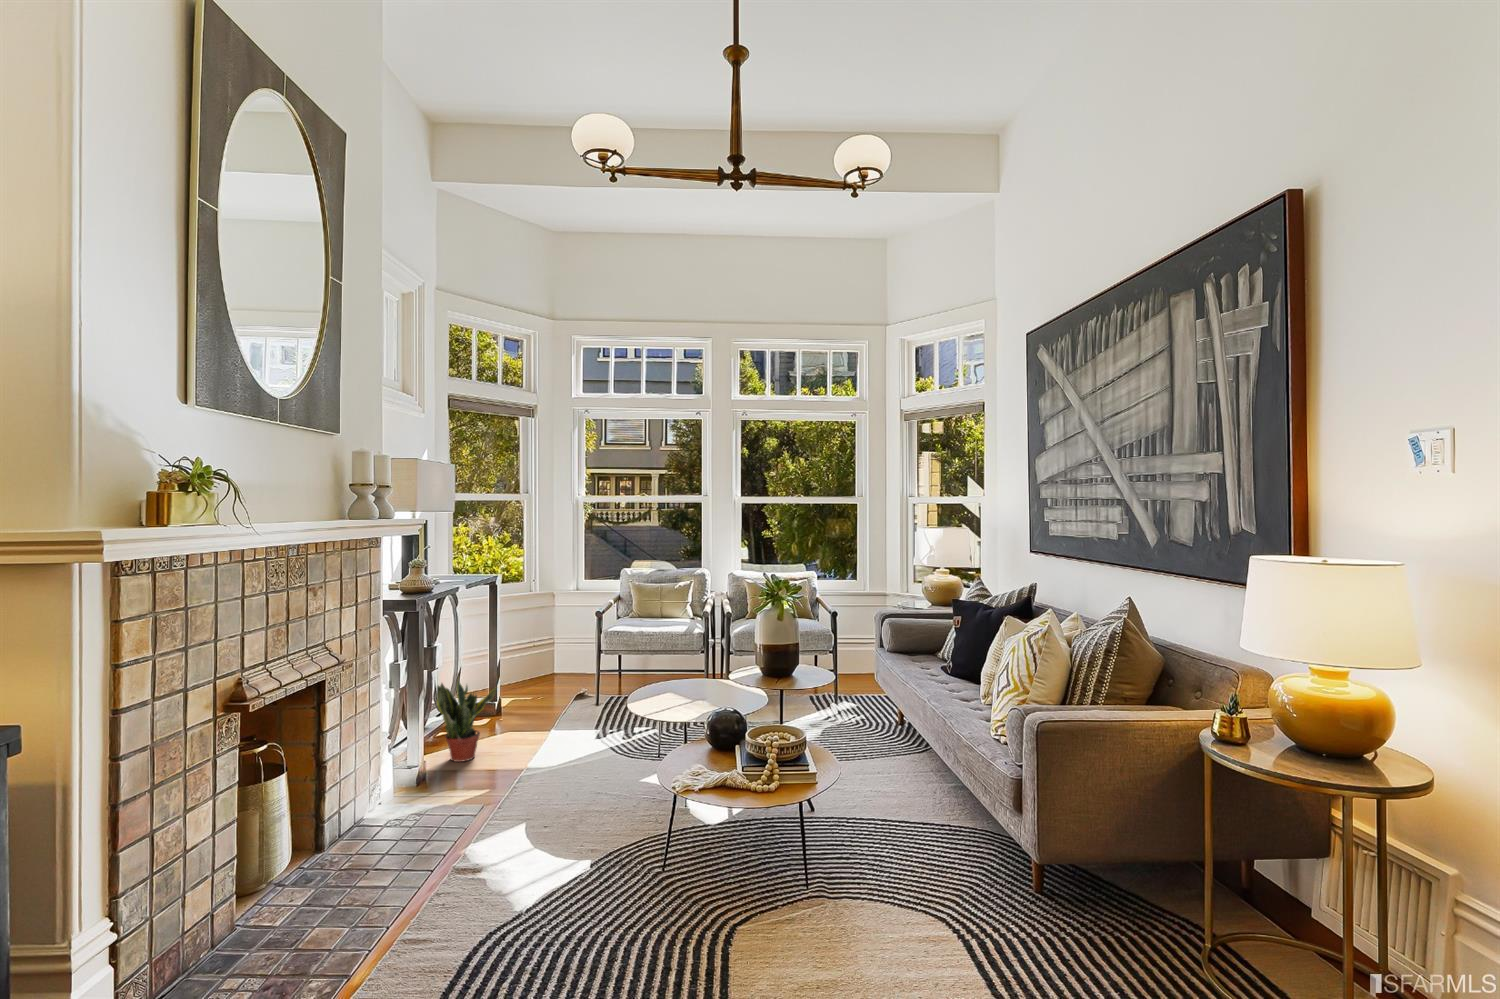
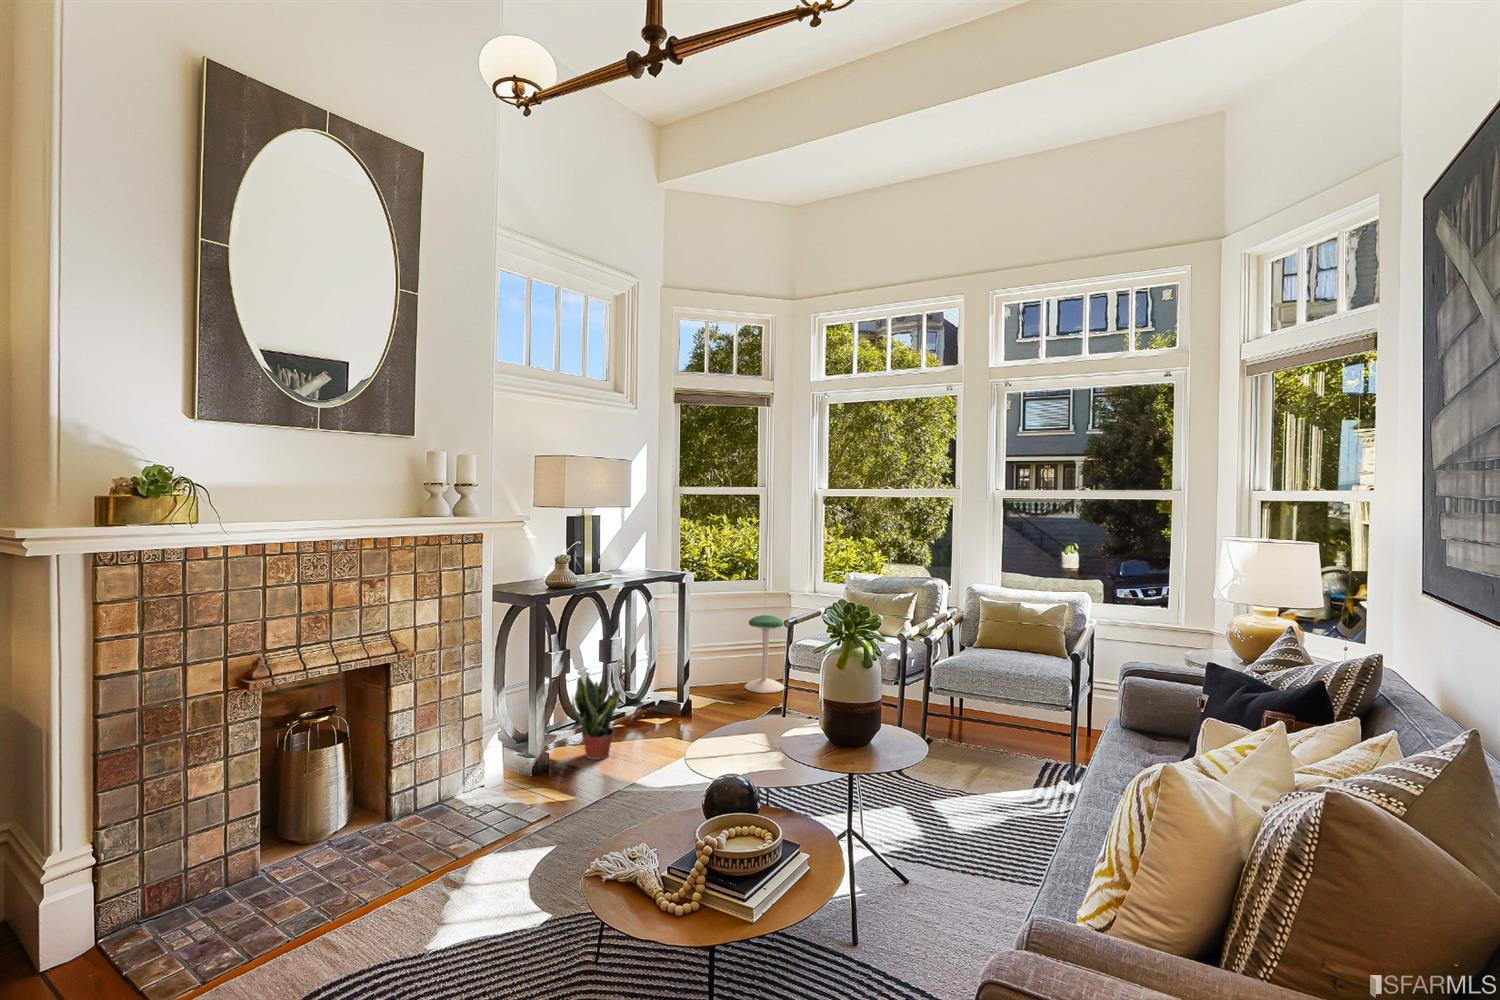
stool: none [528,615,567,688] -> present [745,615,785,693]

